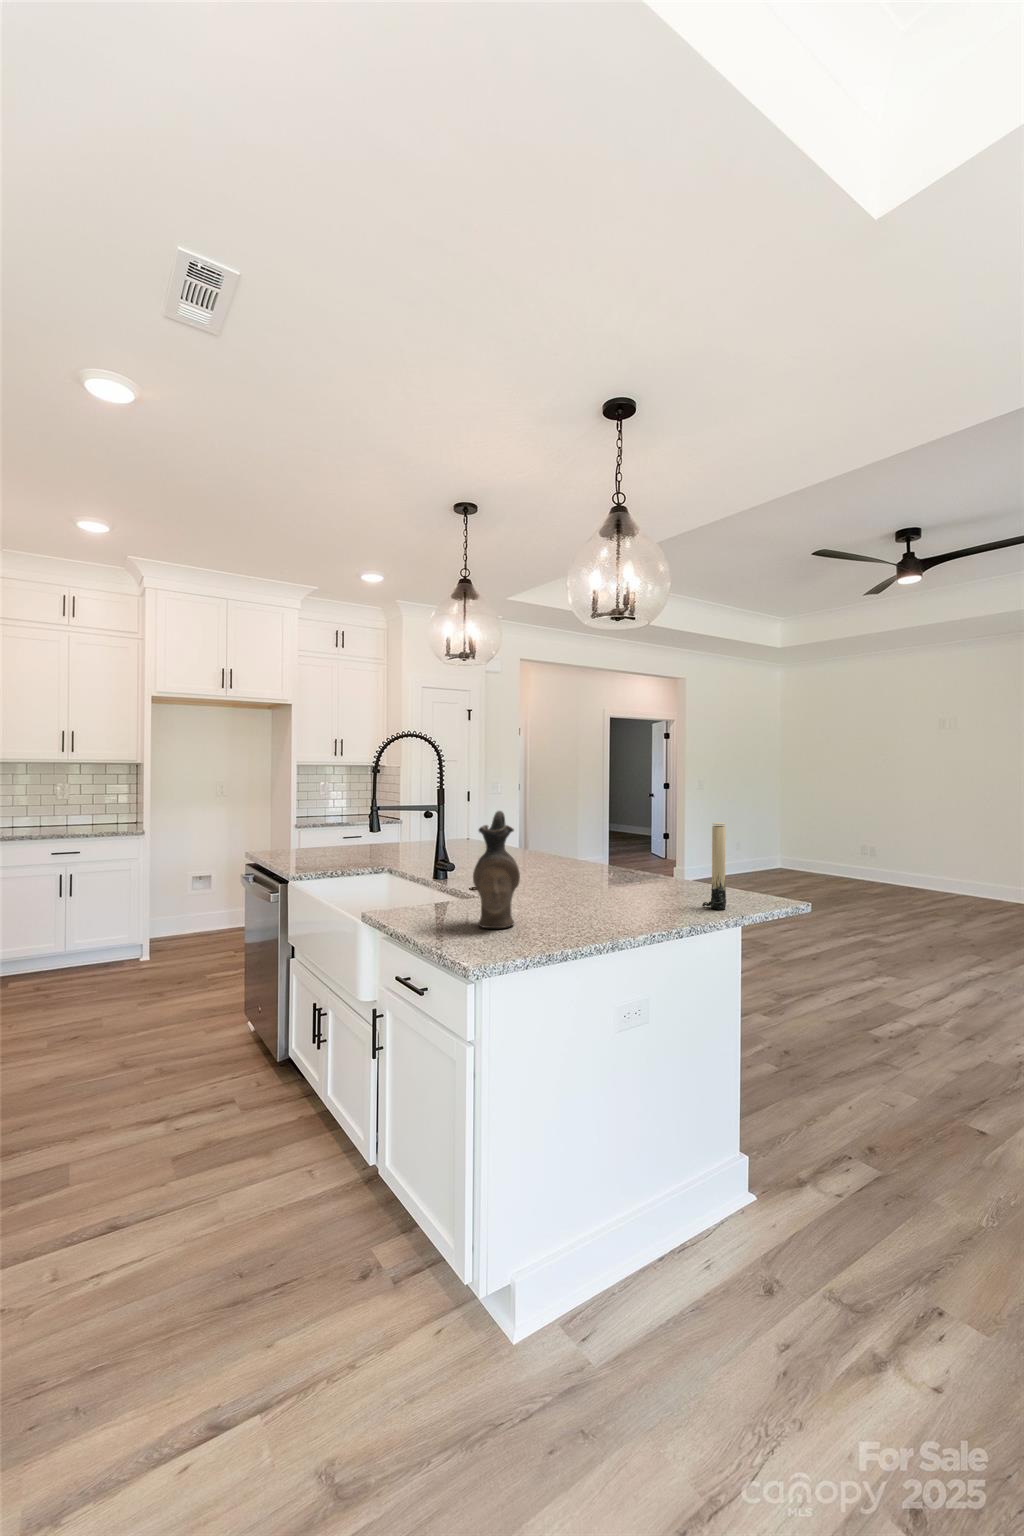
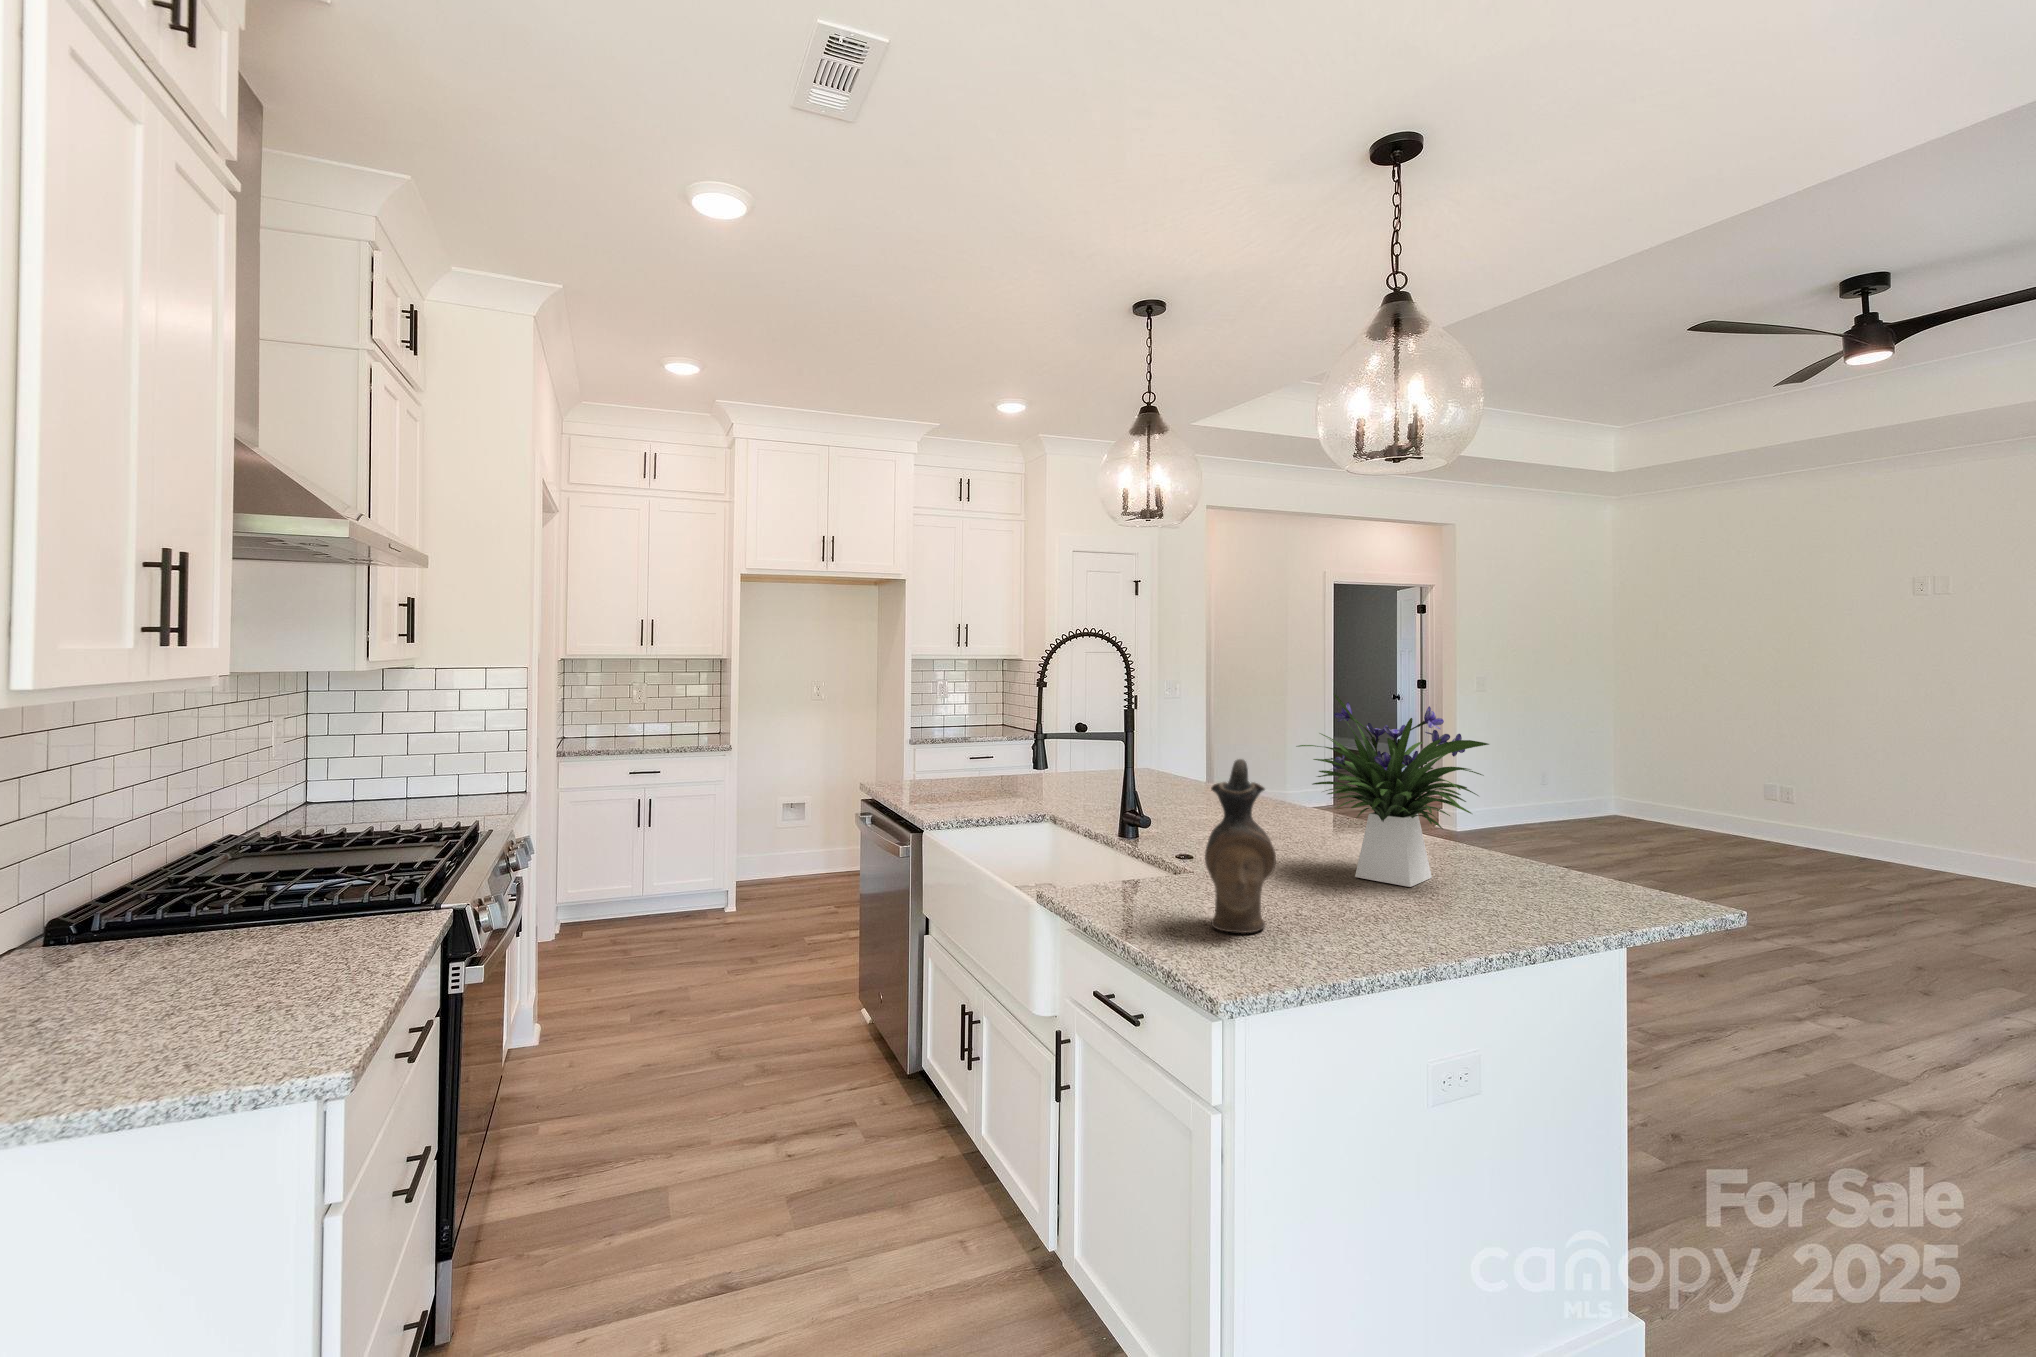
flower arrangement: none [544,772,666,899] -> present [1296,694,1489,887]
candle: present [702,823,726,909] -> none [1554,779,1597,914]

